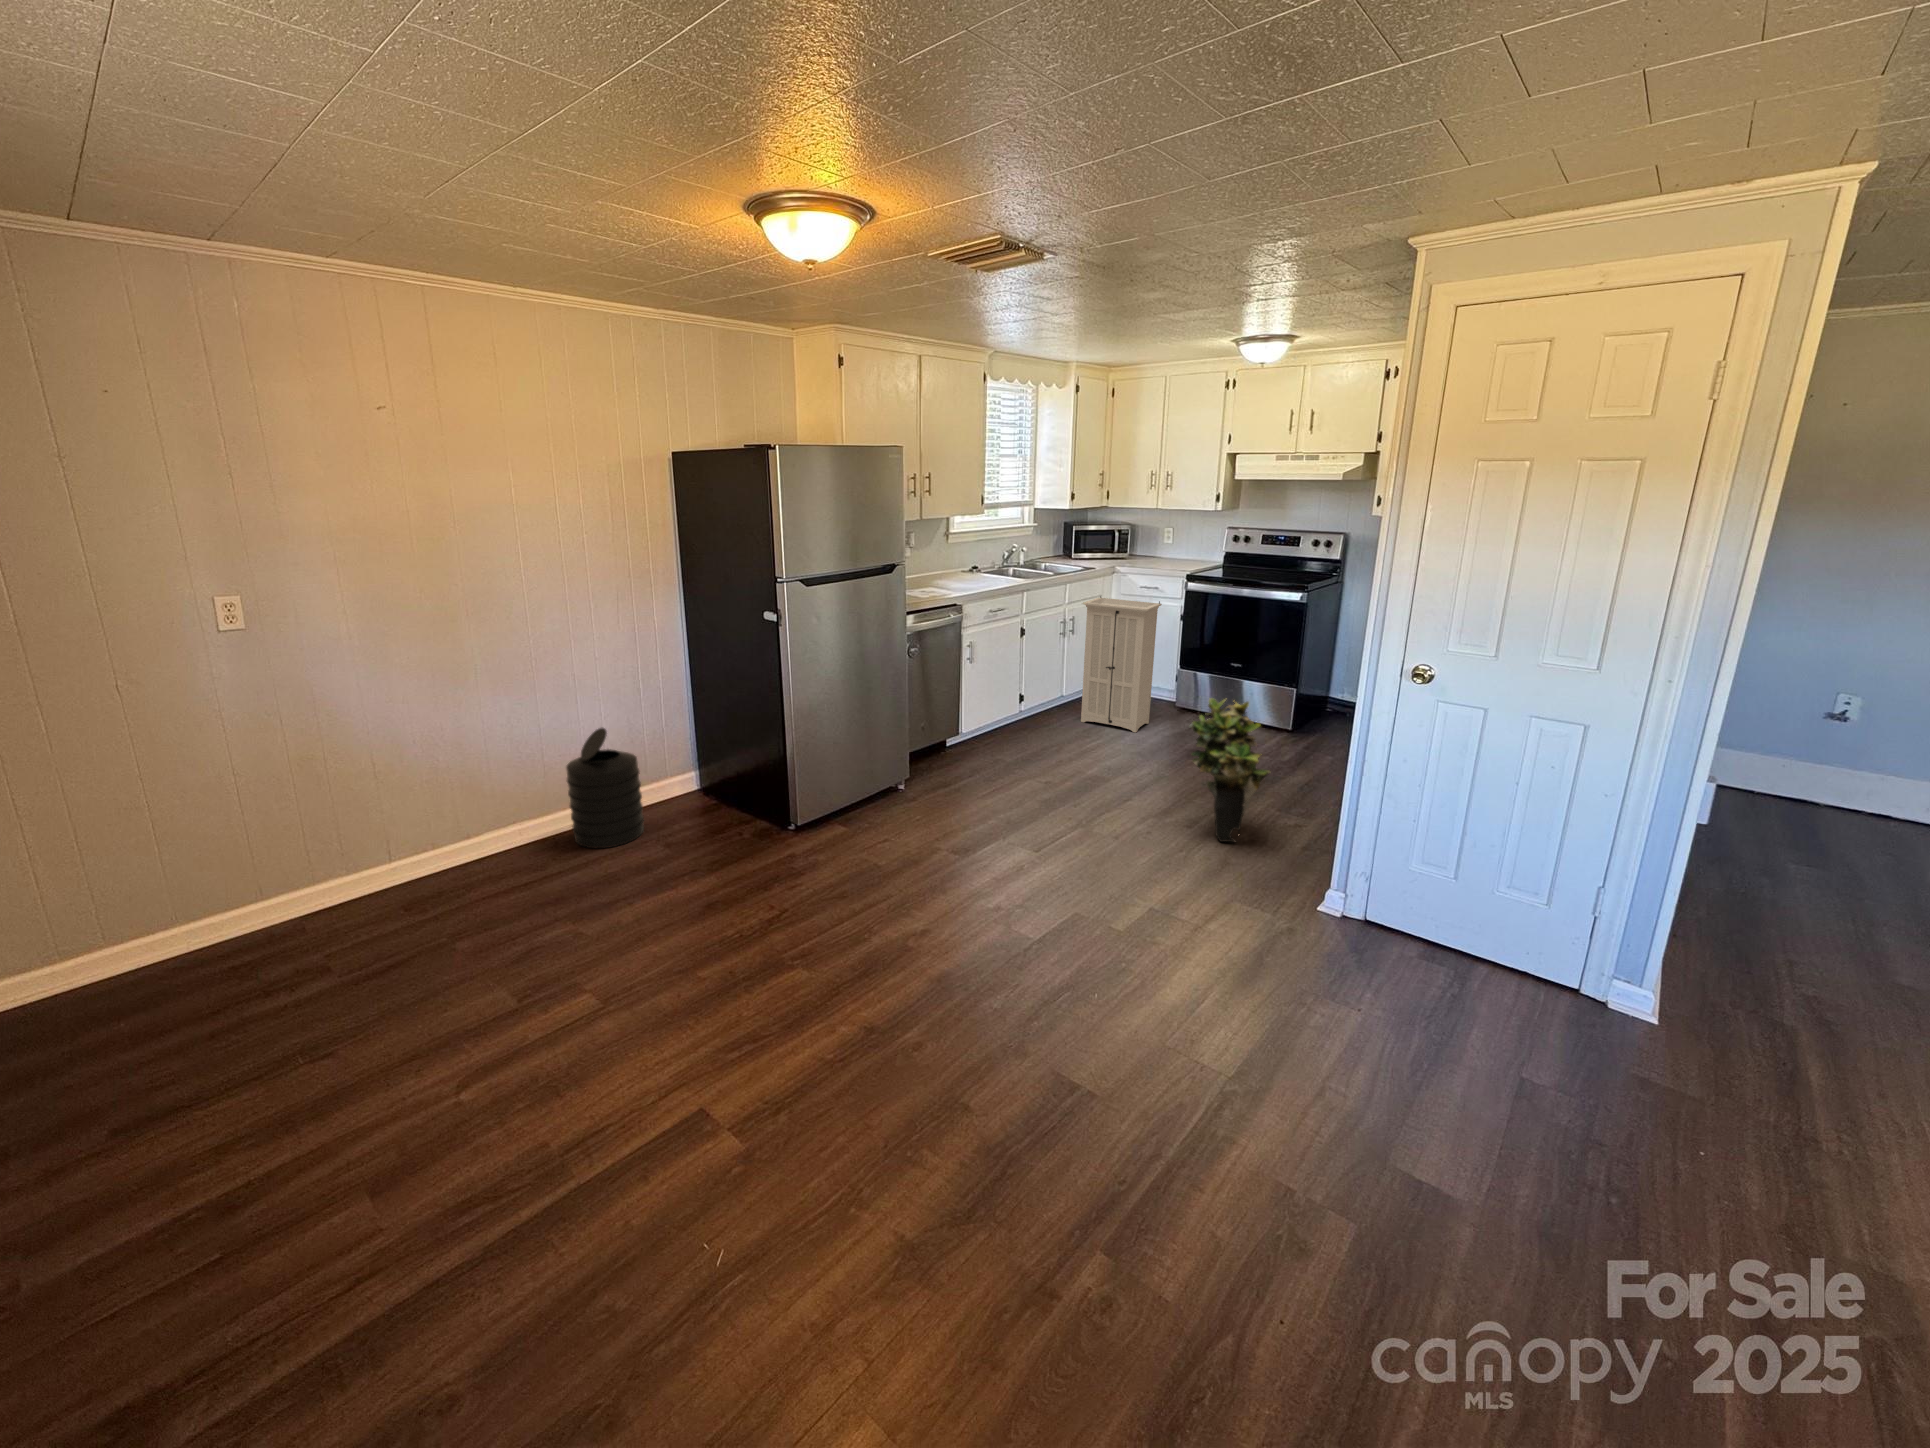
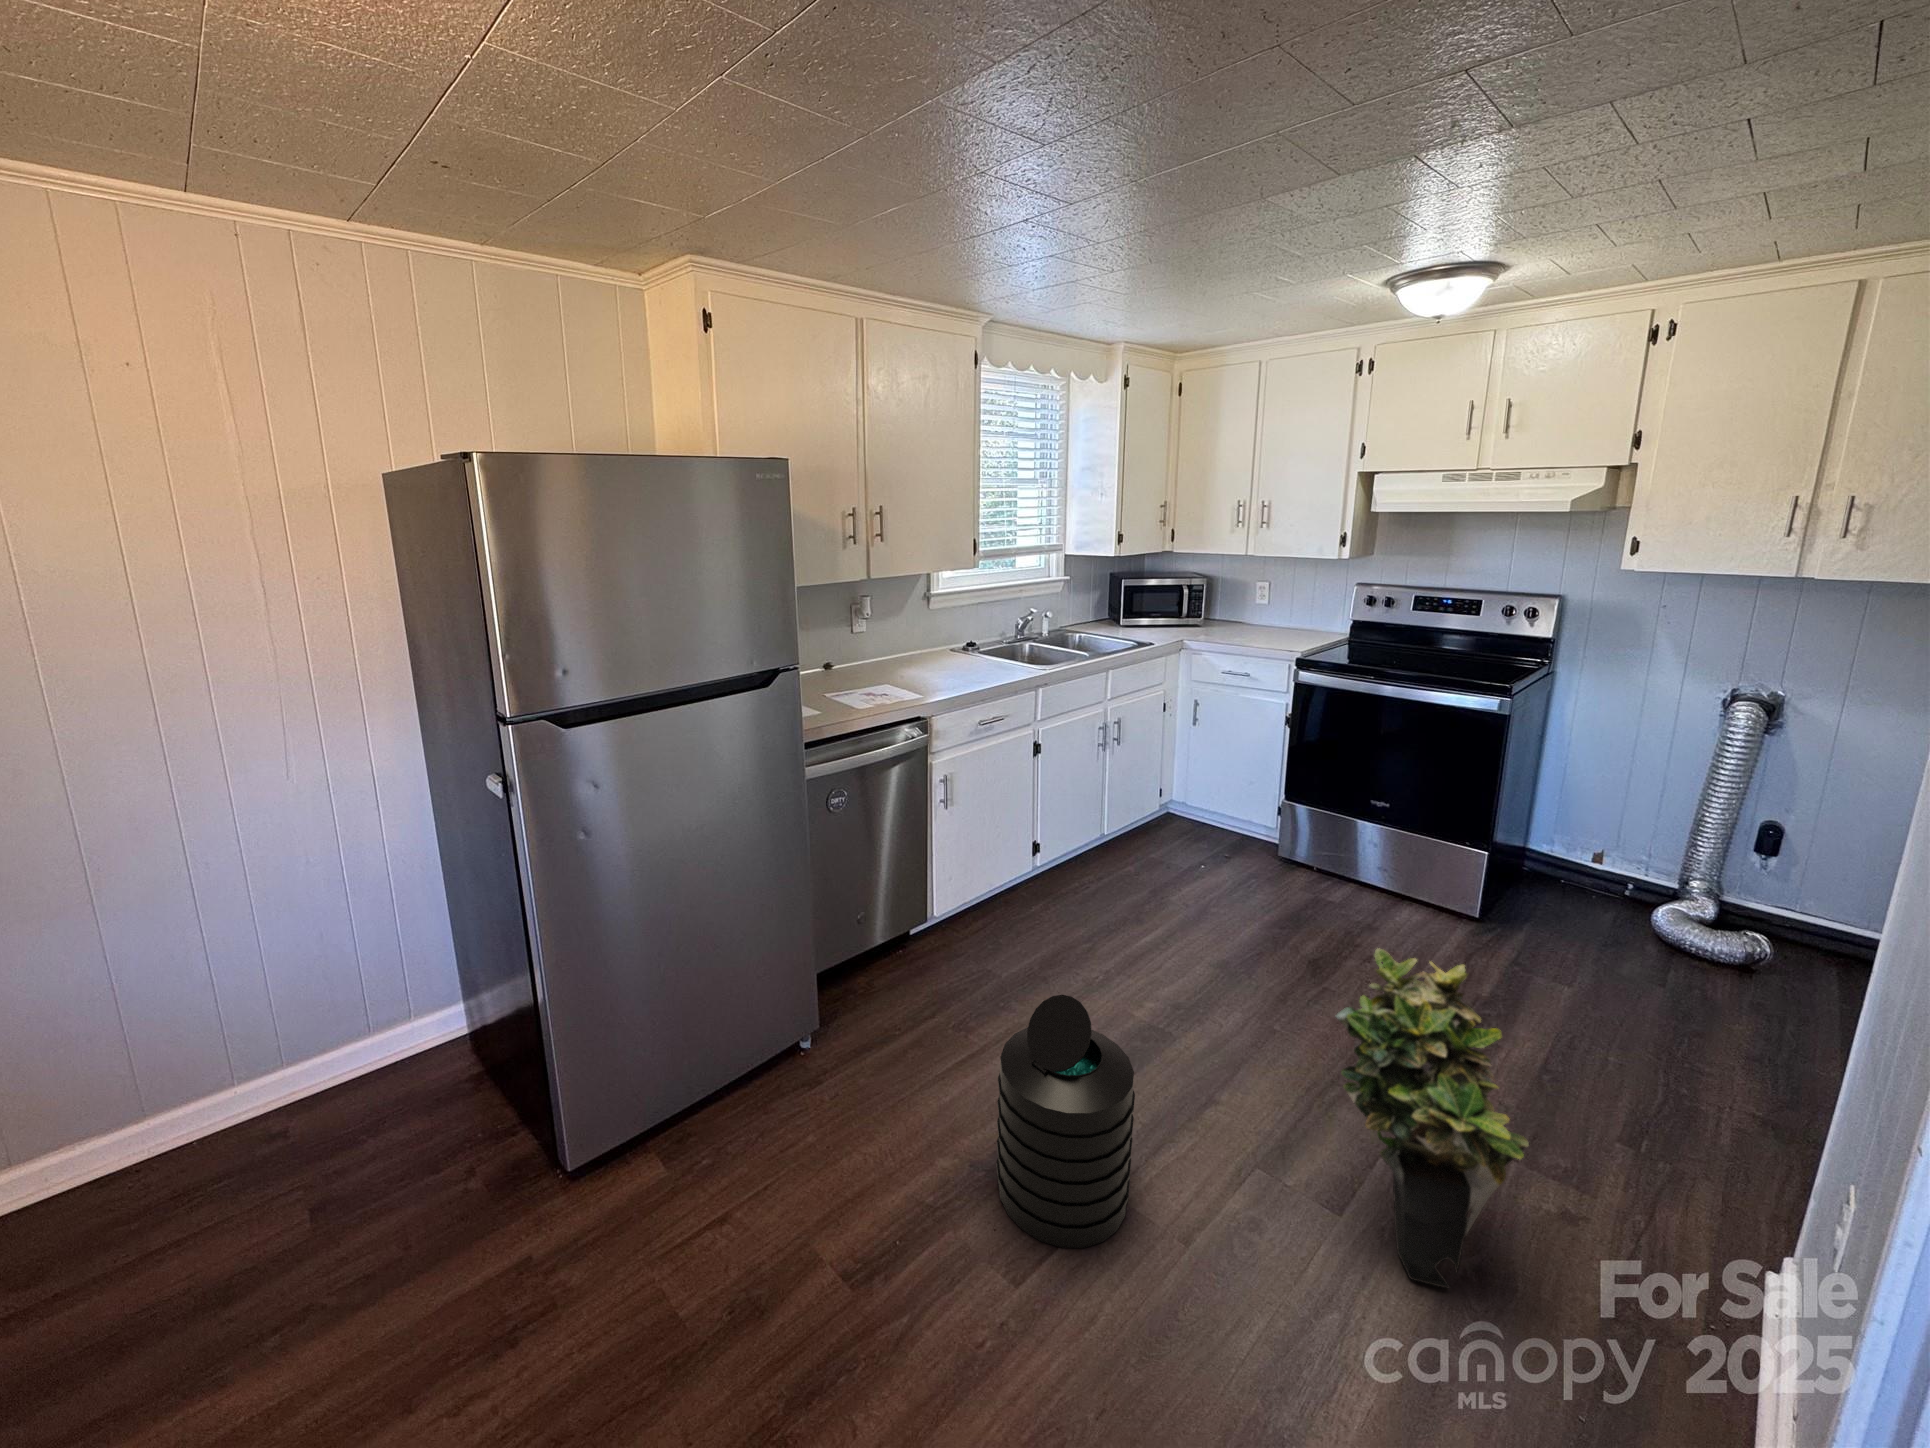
storage cabinet: present [1081,596,1162,732] -> none [1128,691,1258,913]
trash can: present [566,728,644,849] -> present [996,995,1135,1248]

